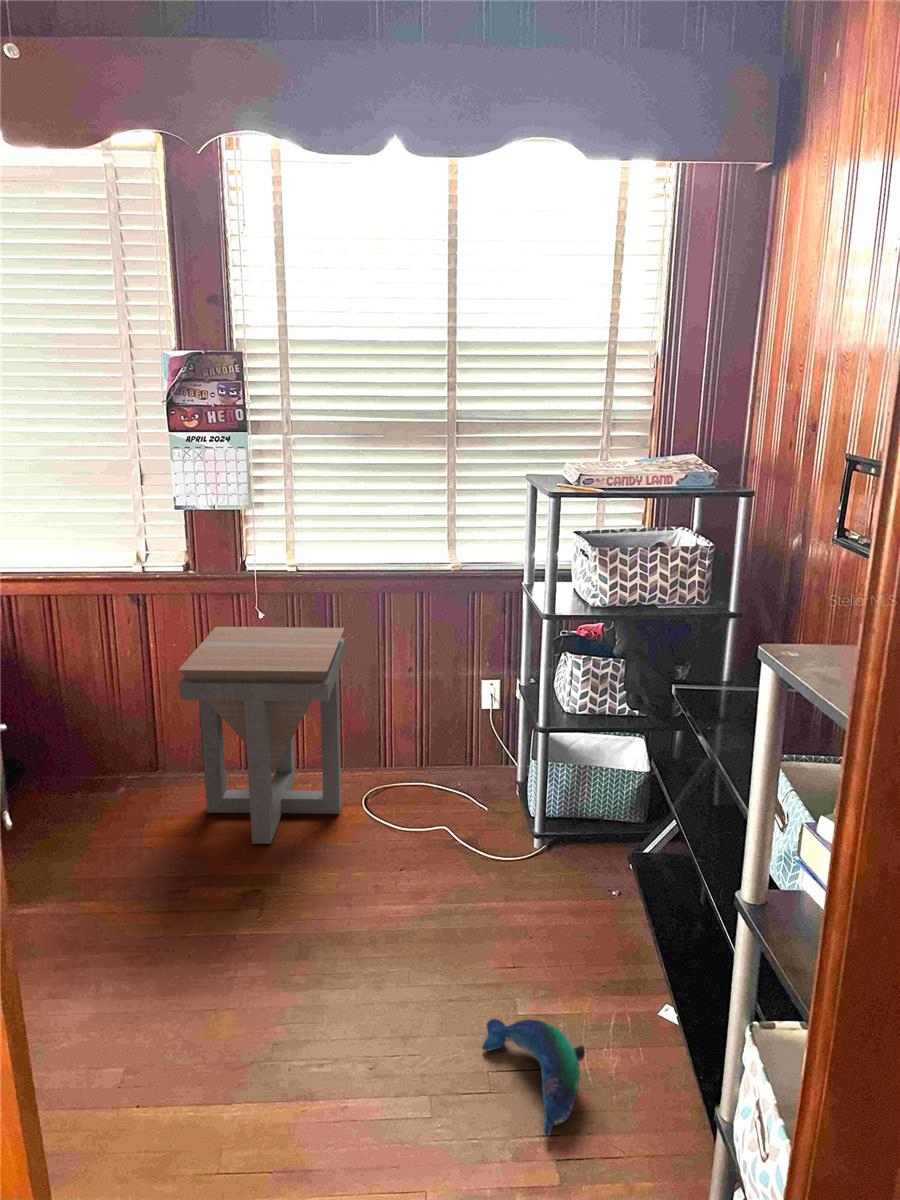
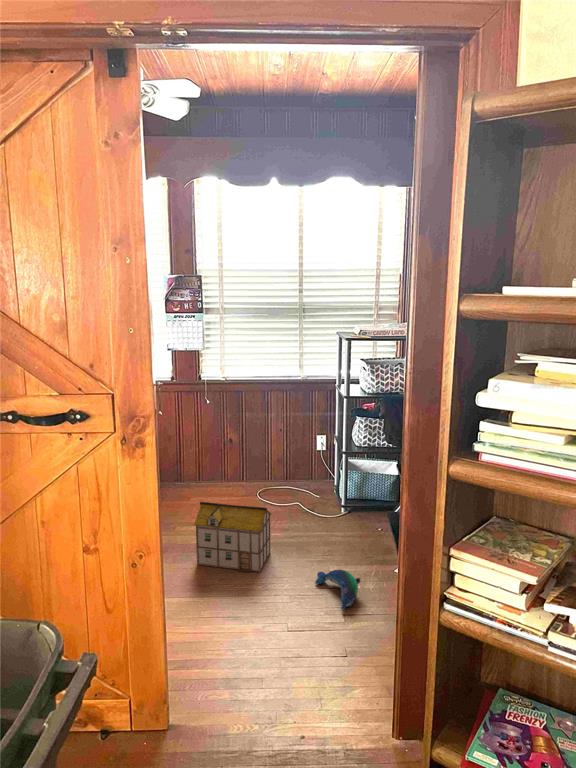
side table: present [178,627,345,844] -> none [172,408,249,510]
toy house: none [213,856,386,1015] -> present [194,502,271,572]

